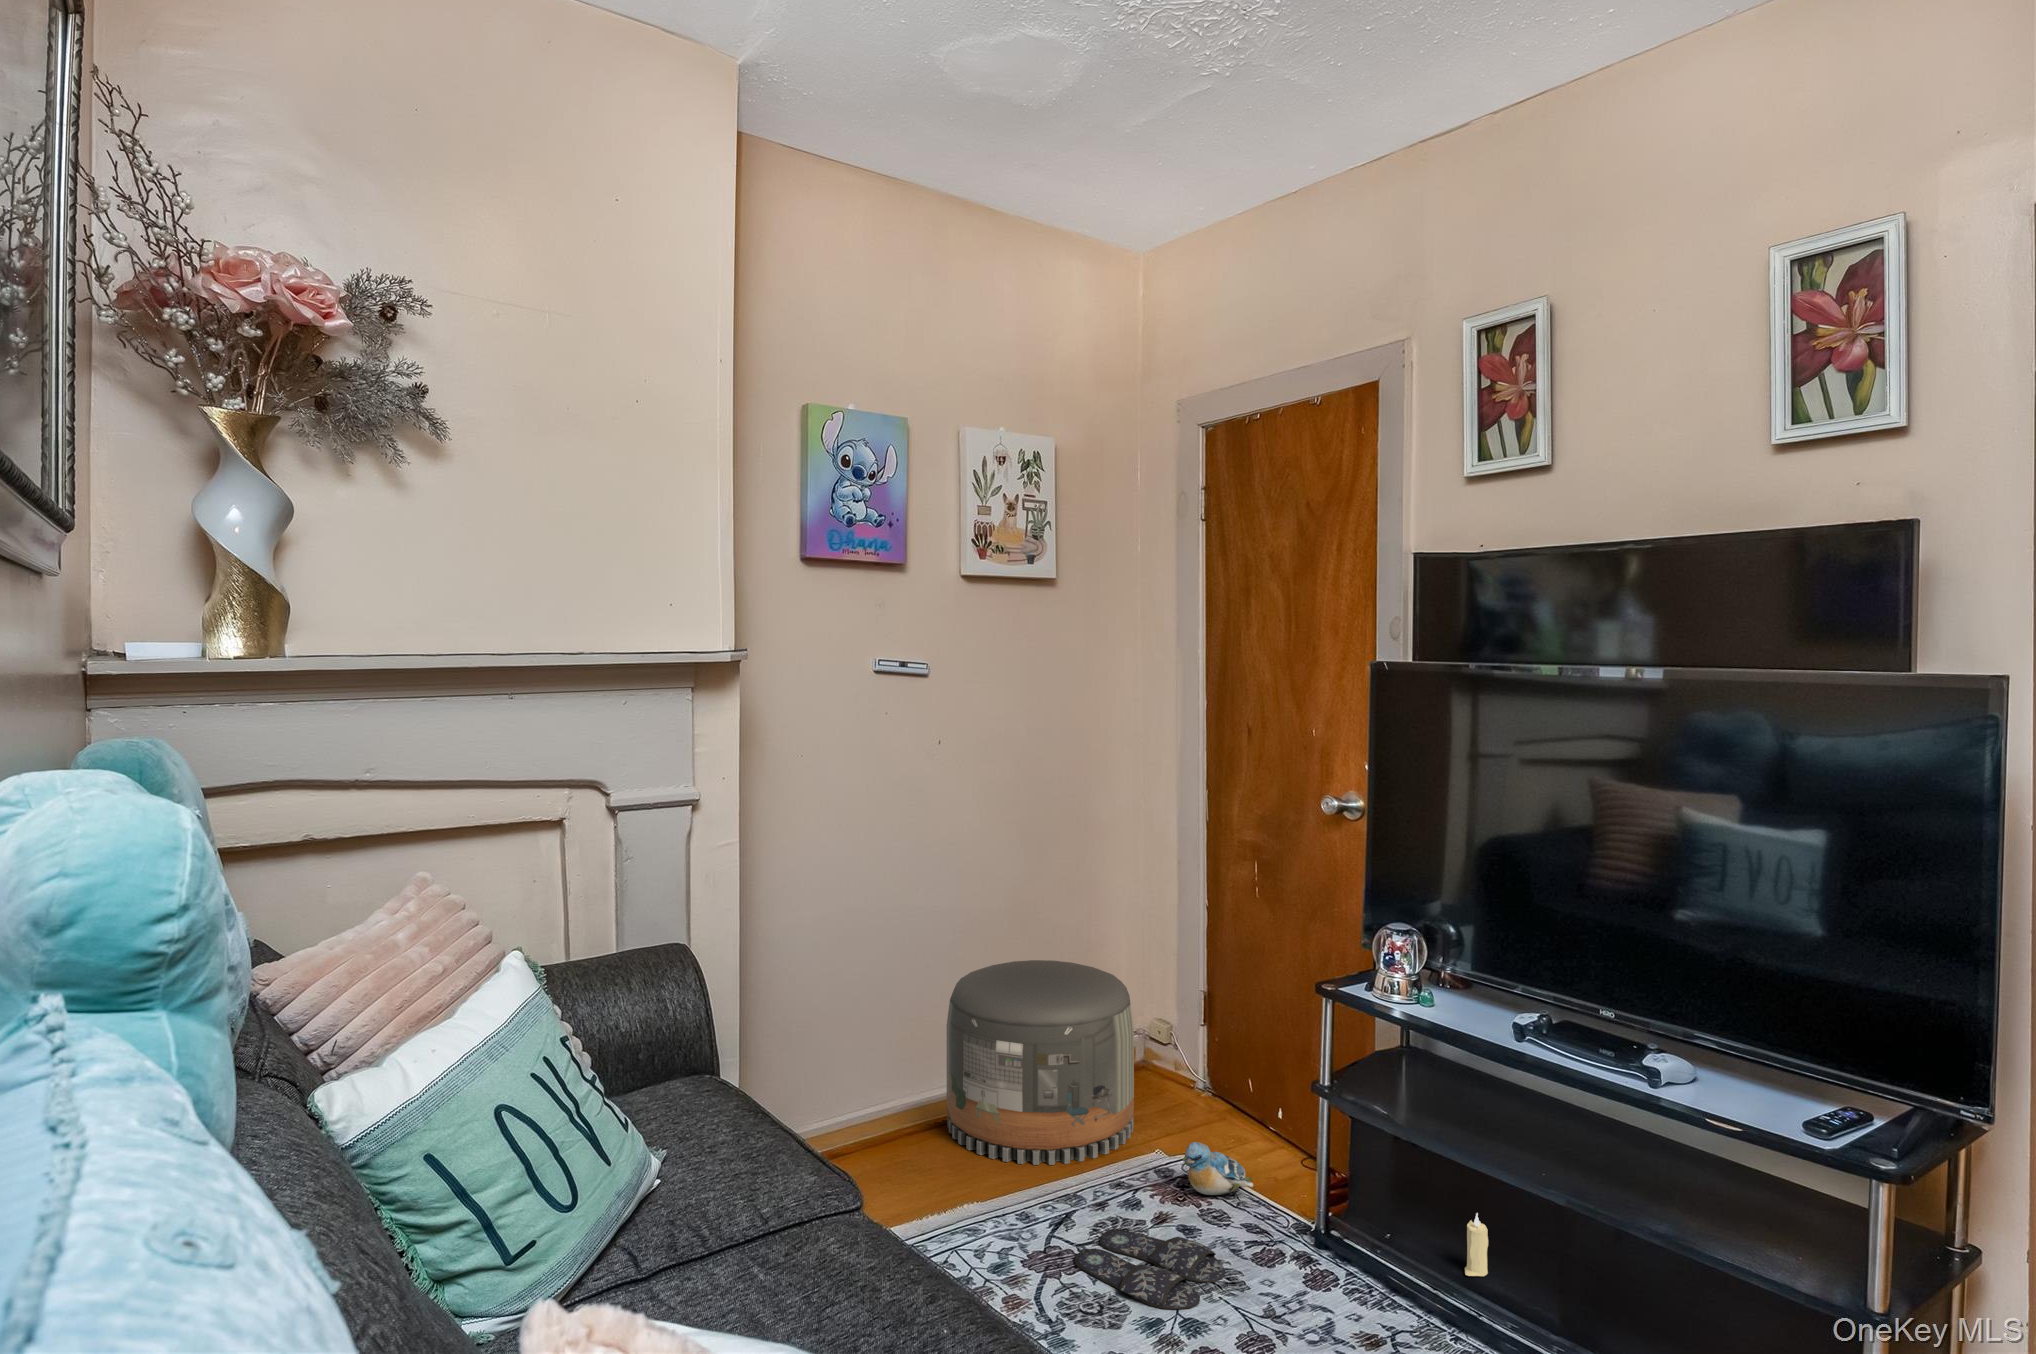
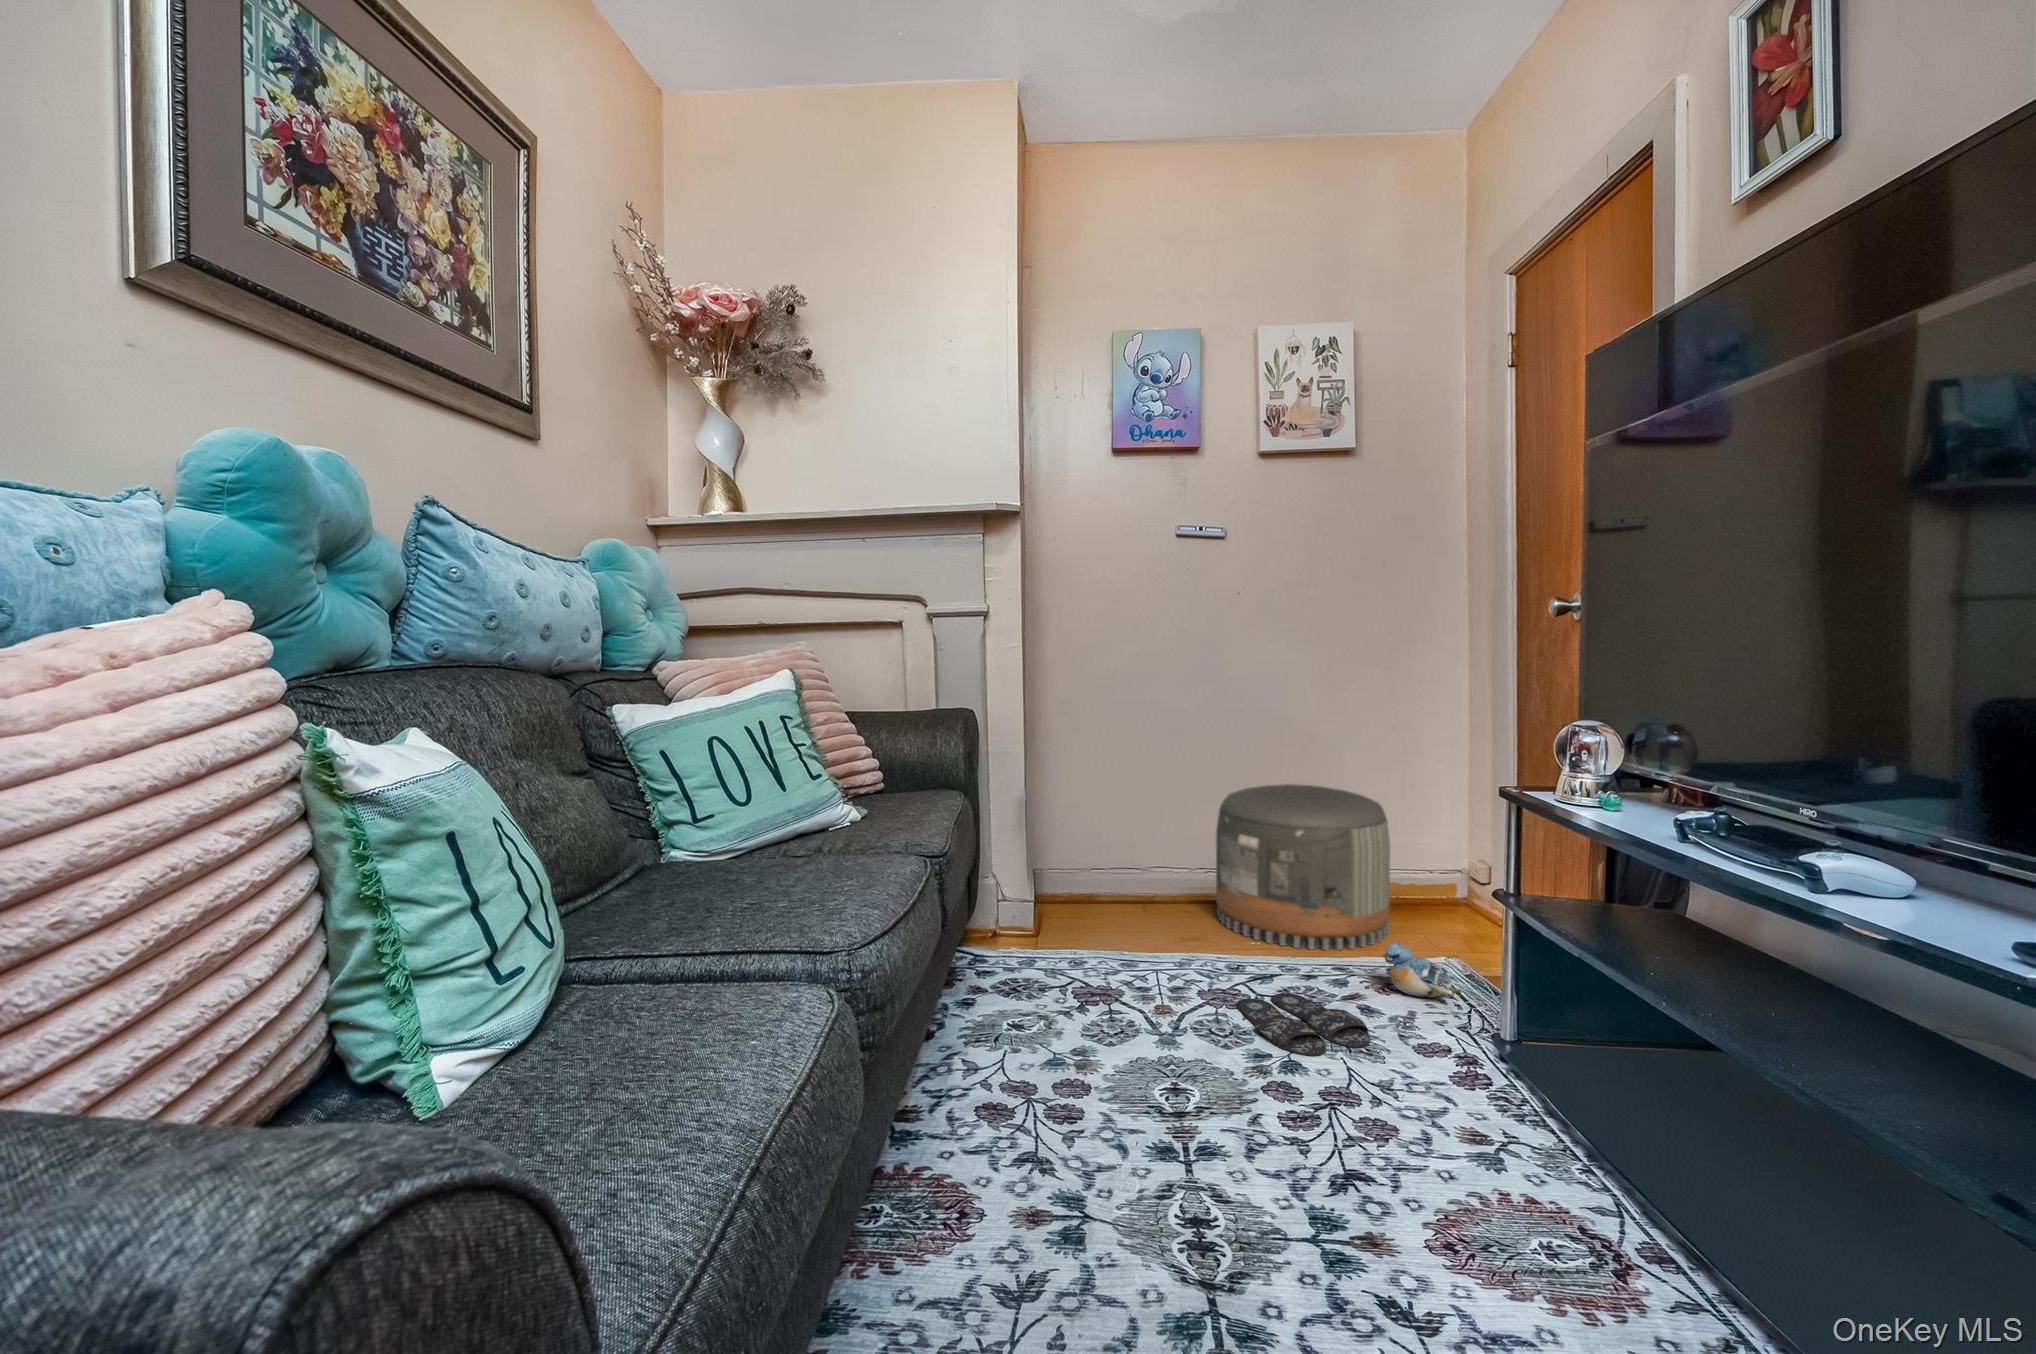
candle: present [1465,1213,1488,1276] -> none [1636,1048,1670,1119]

